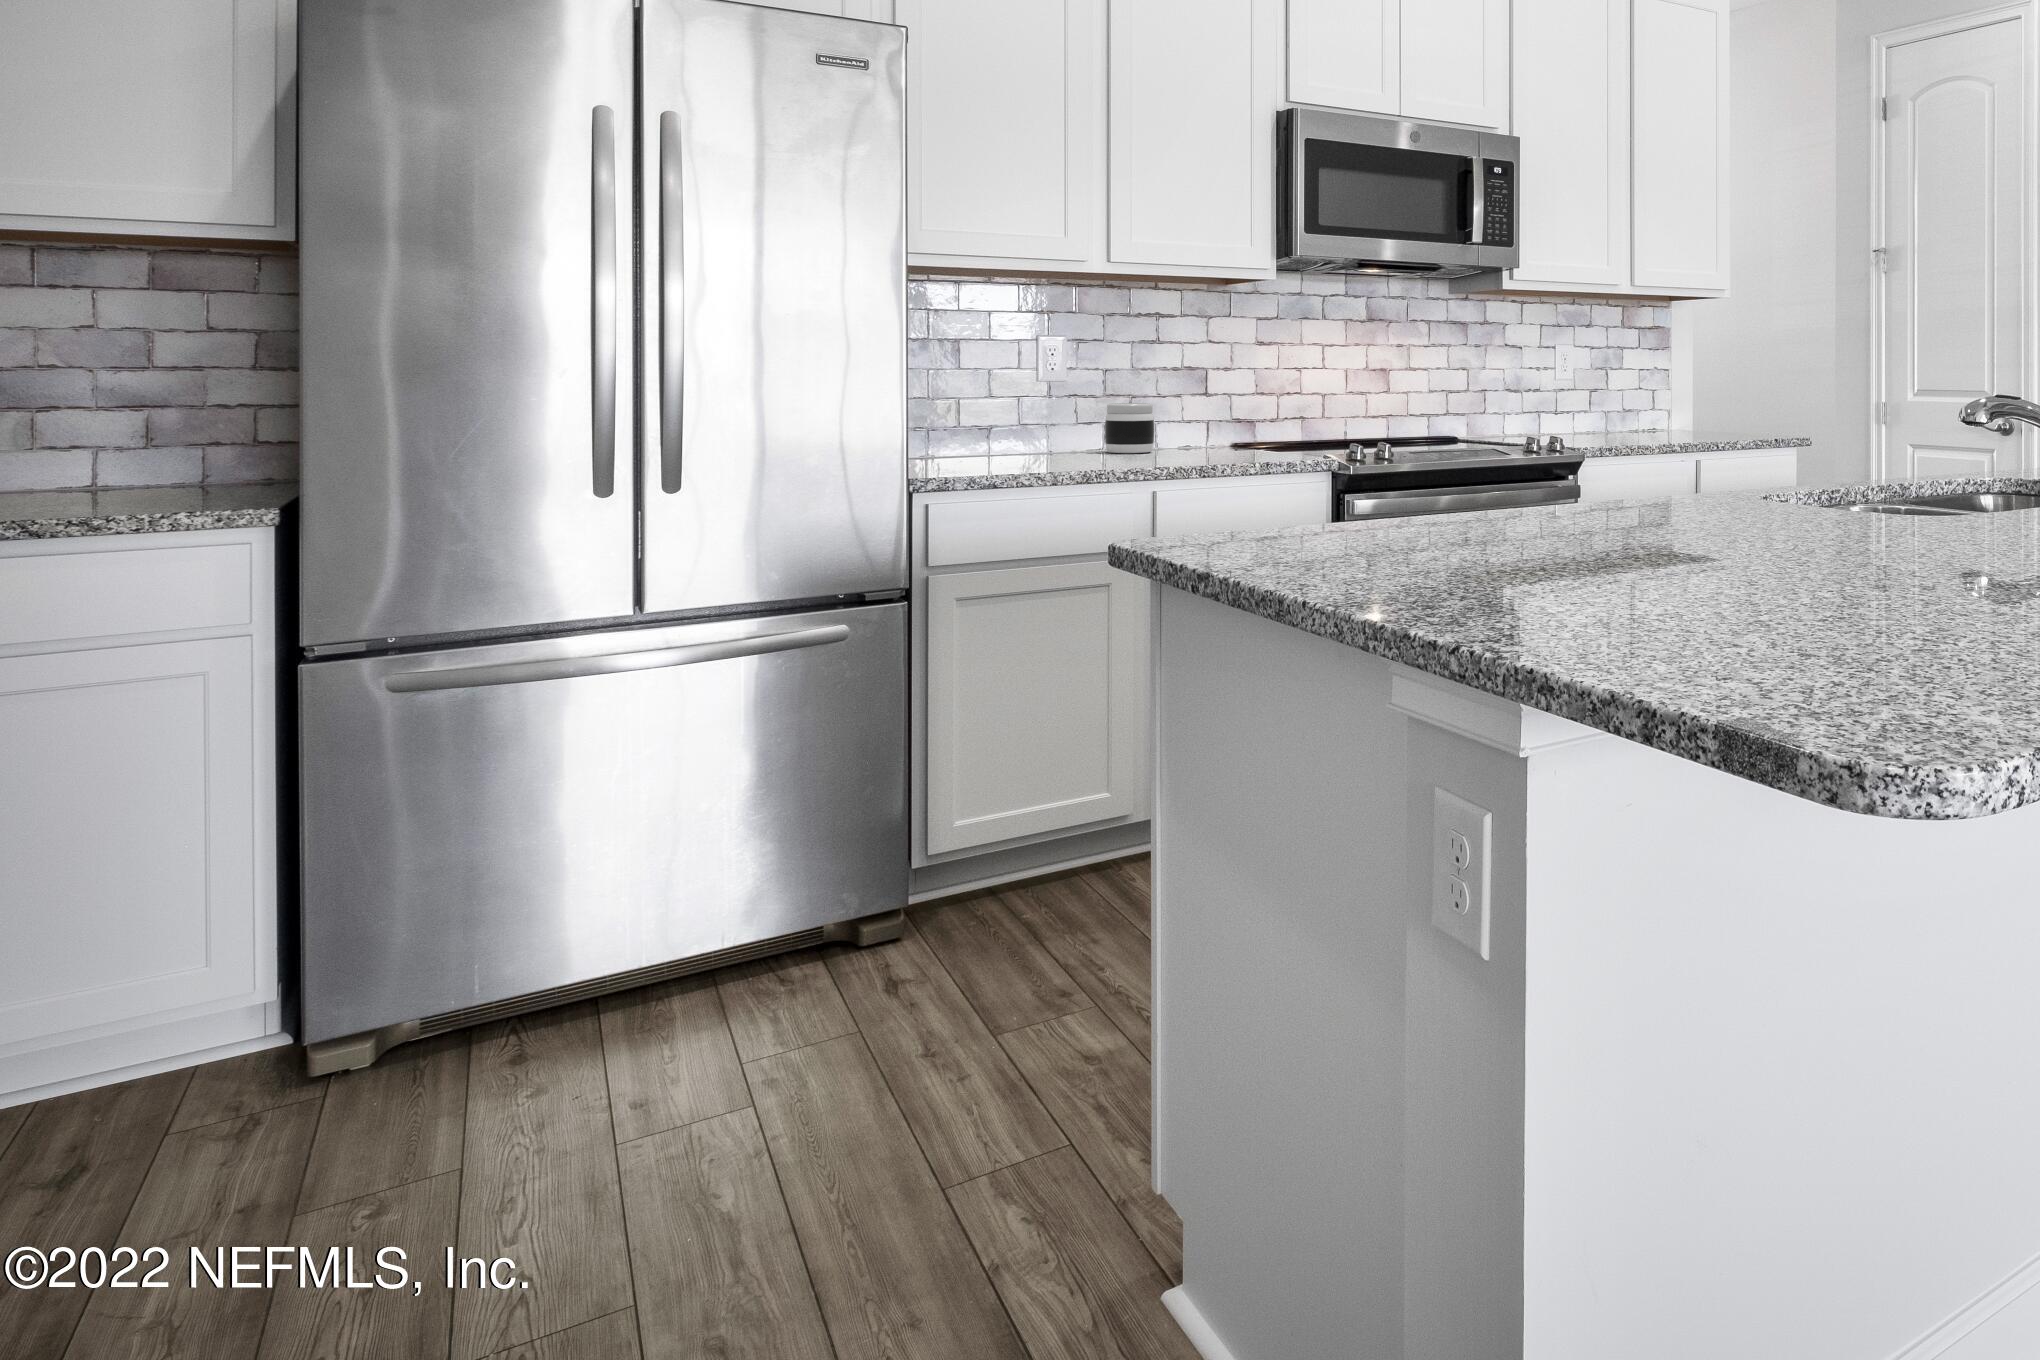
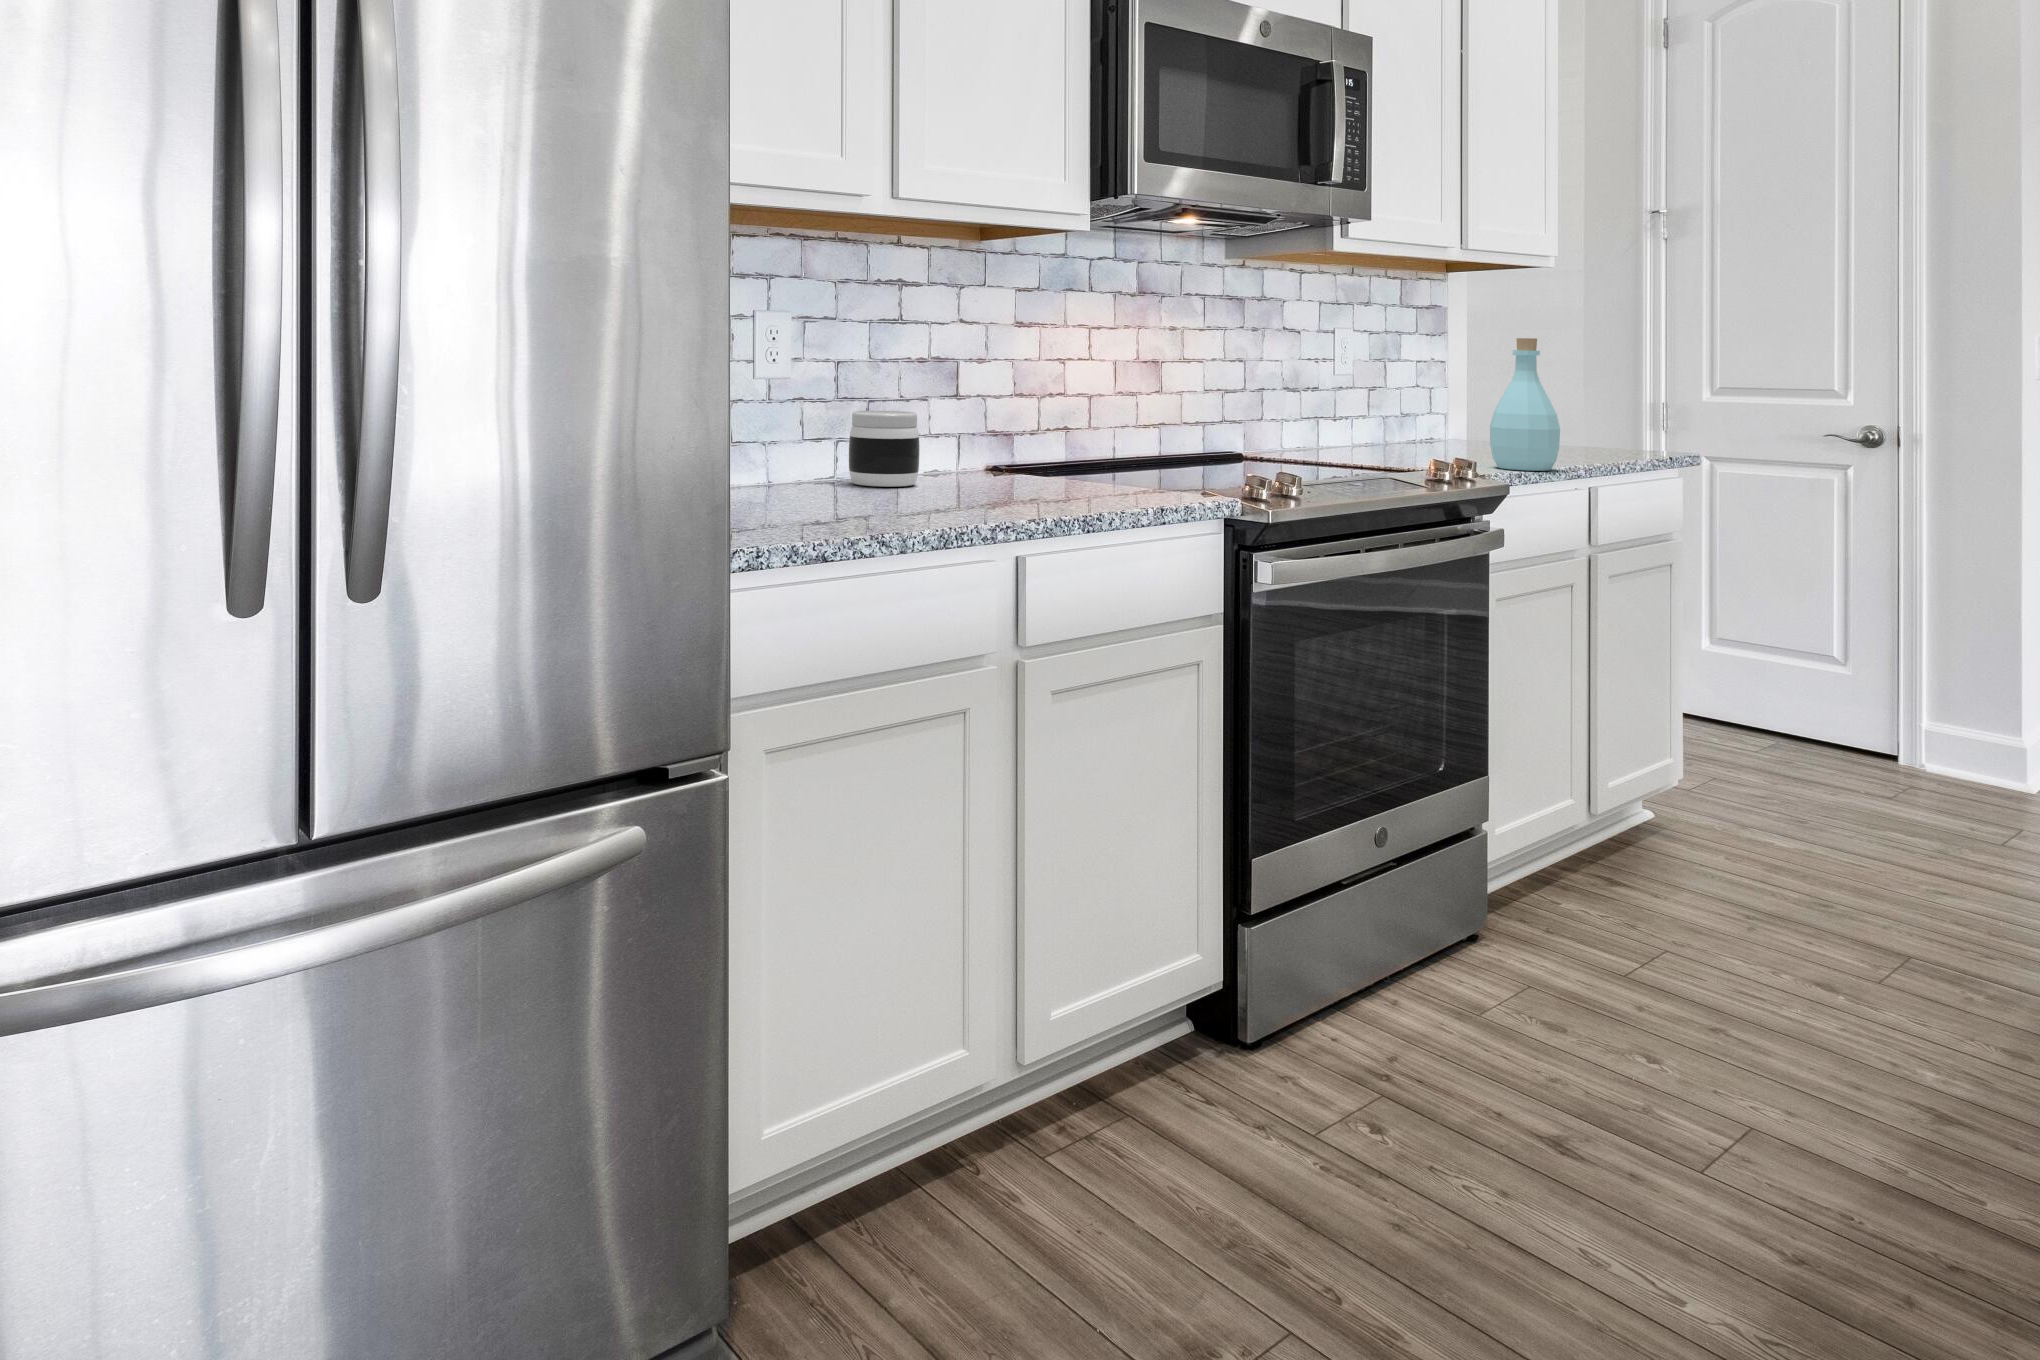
bottle: none [1633,351,1680,446] -> present [1490,338,1560,471]

